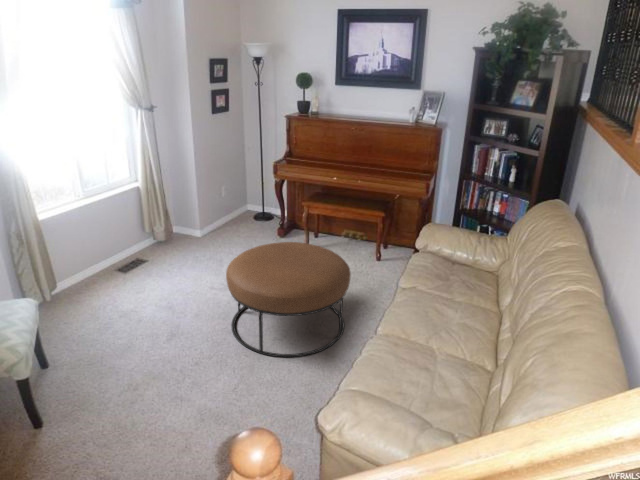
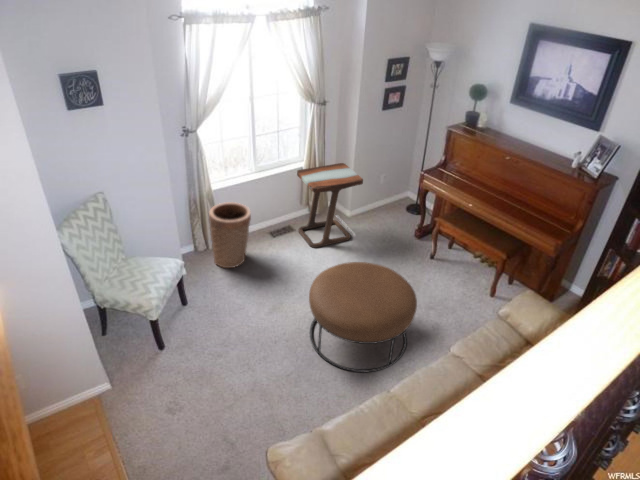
side table: none [141,172,234,268] -> present [297,163,363,248]
basket: none [44,228,106,315] -> present [209,202,251,268]

